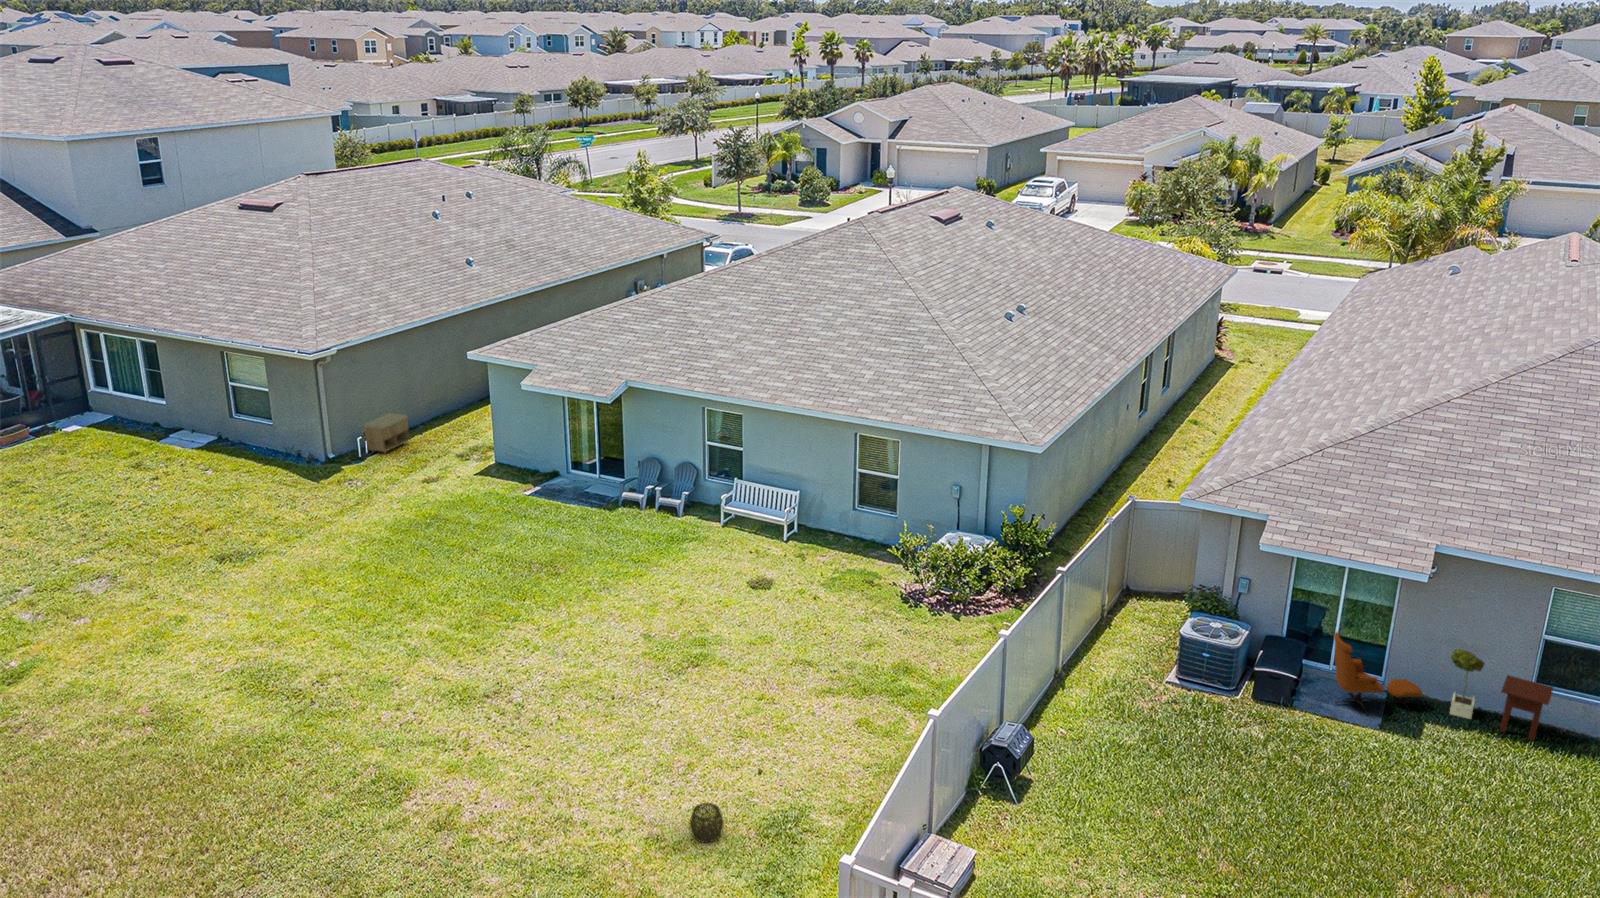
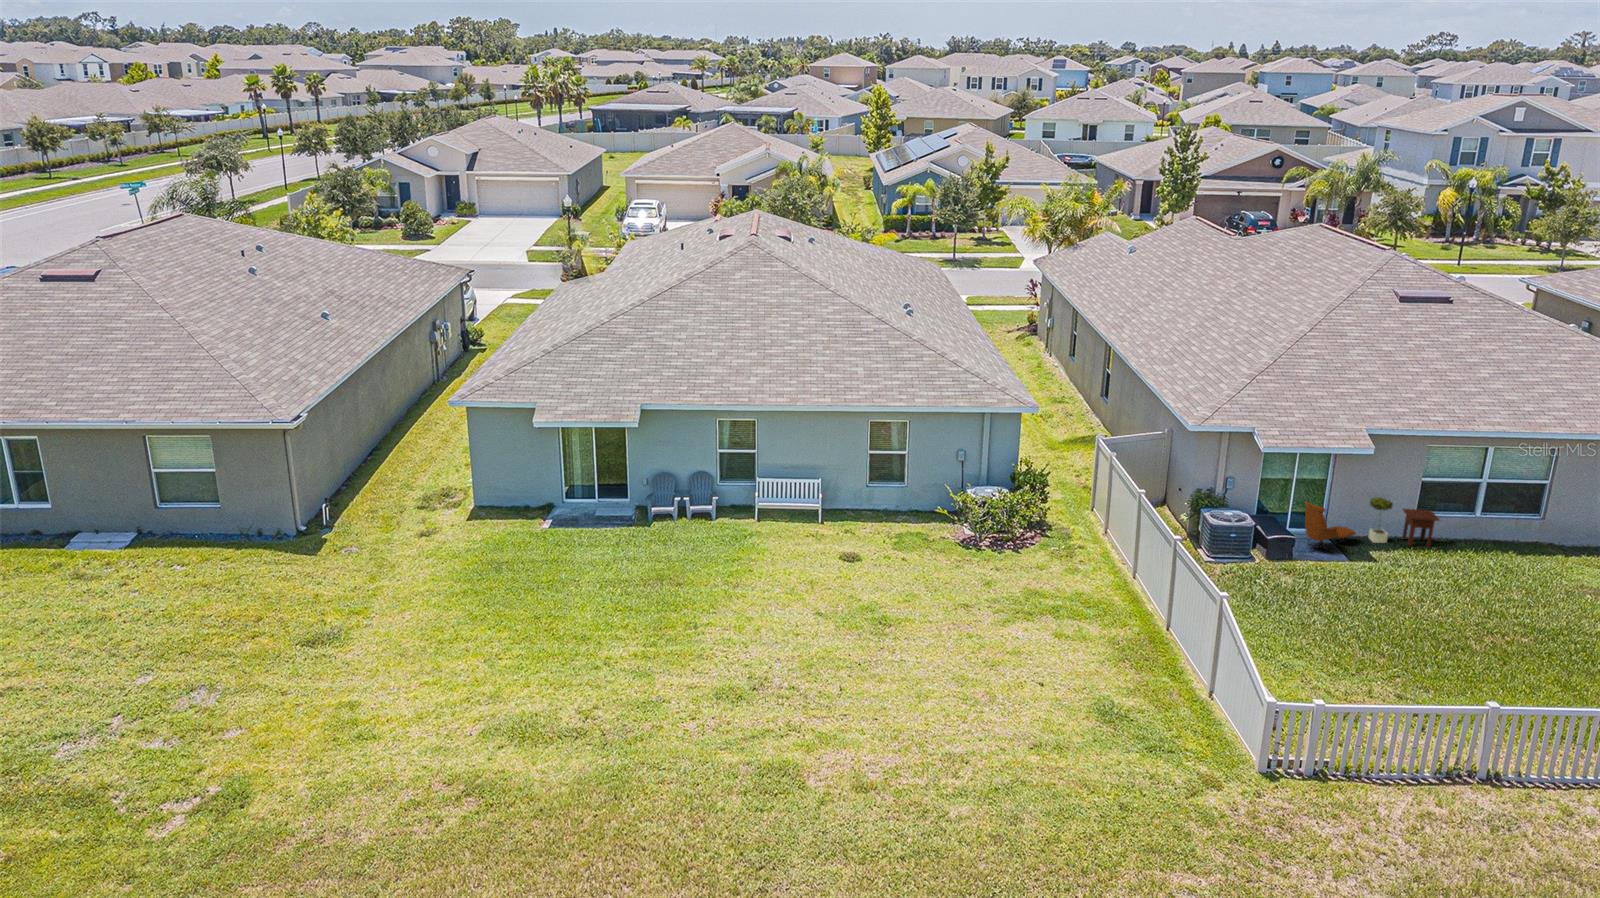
storage bench: present [364,413,409,453] -> none [322,475,361,519]
woven basket: present [690,803,723,842] -> none [1041,709,1069,741]

